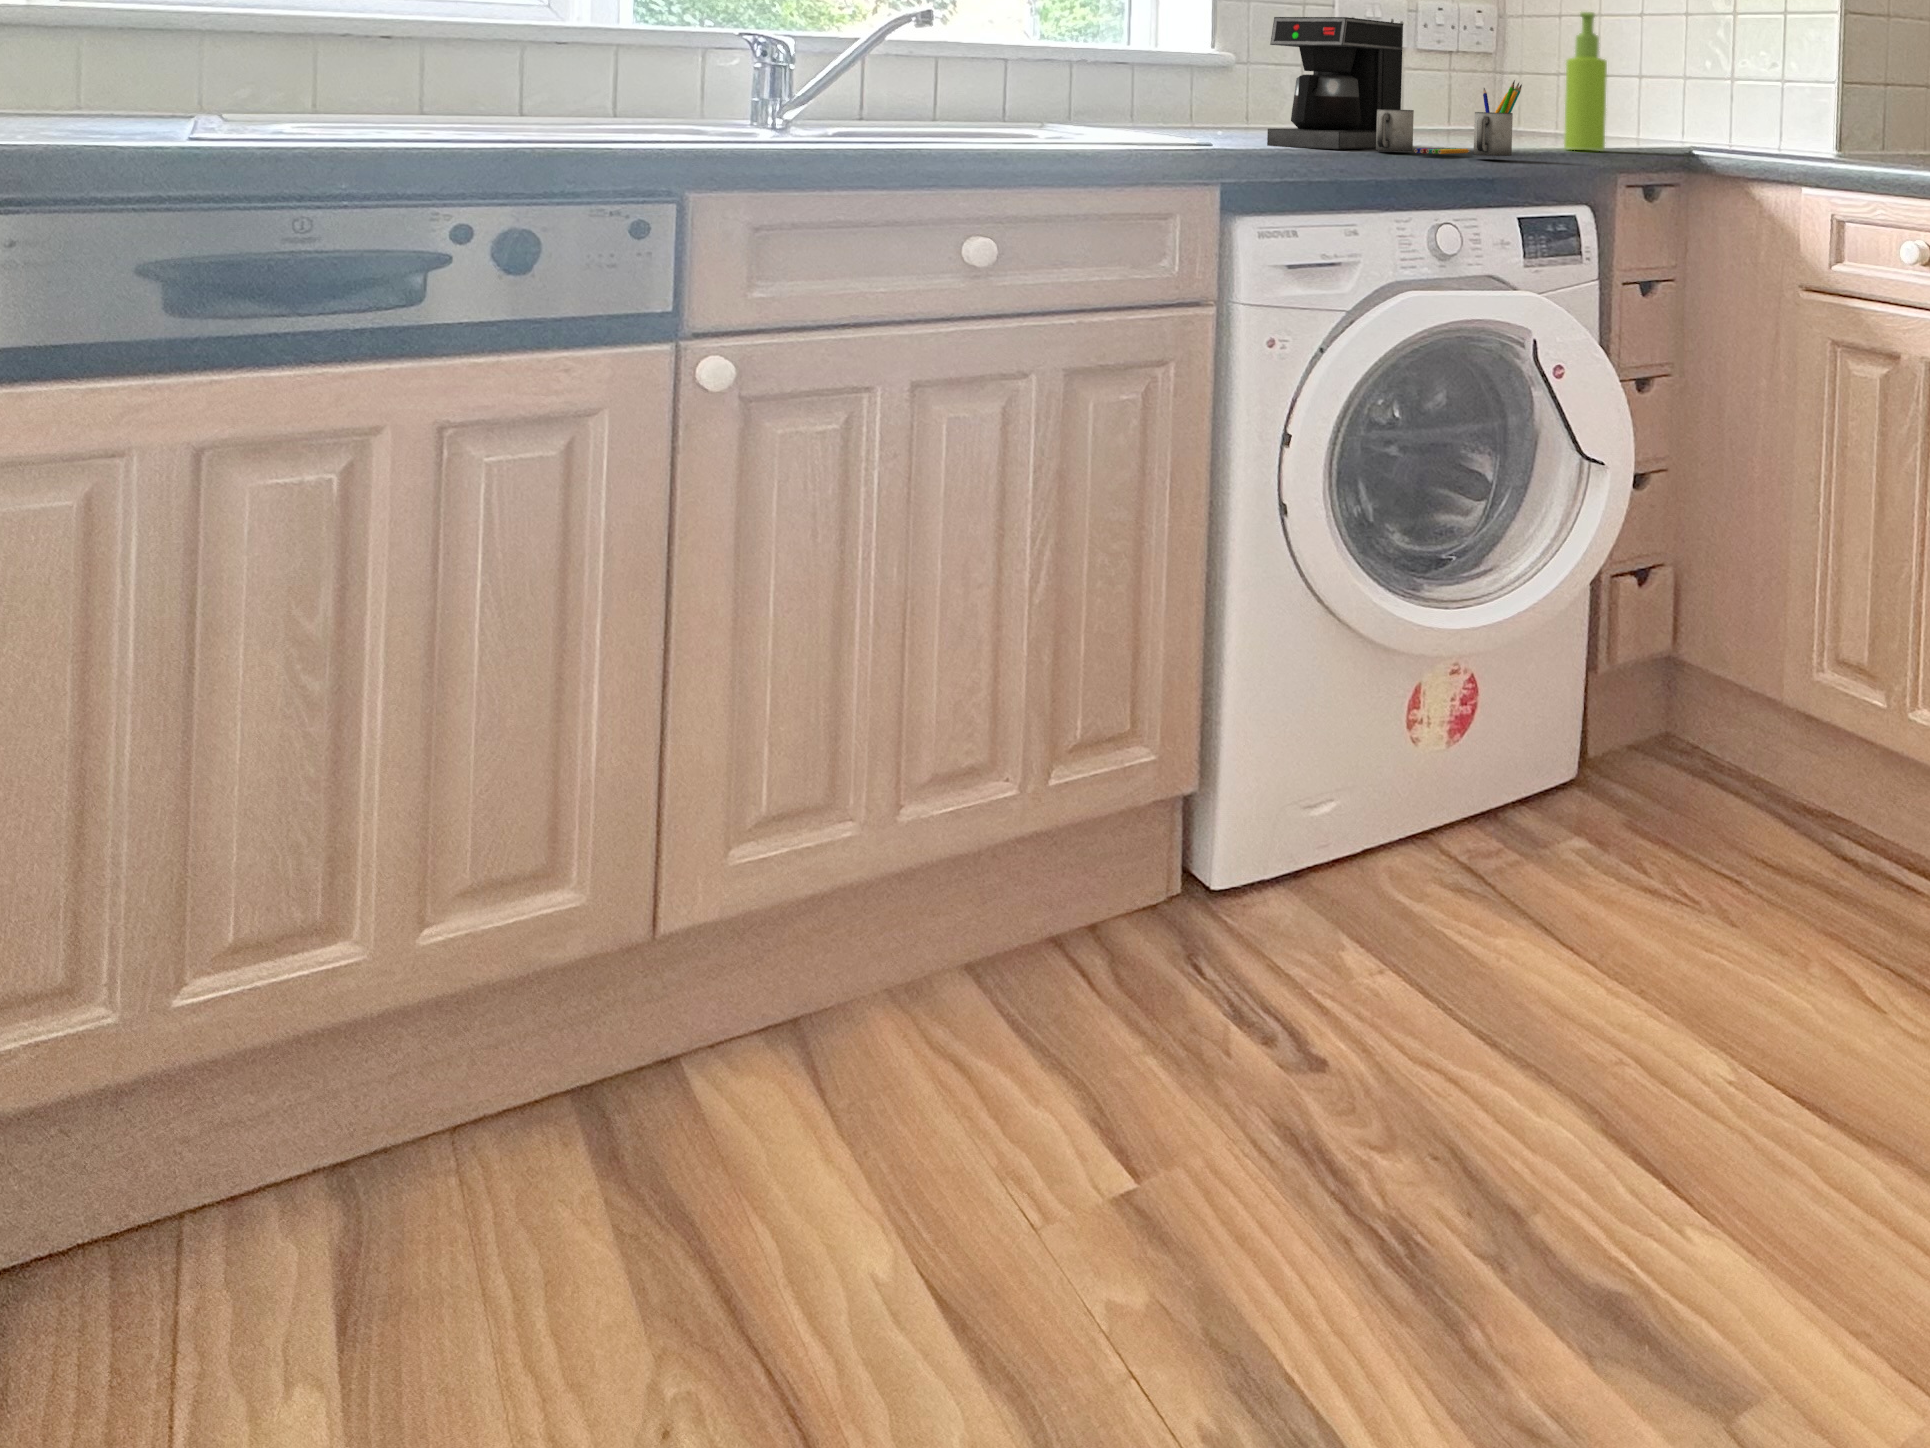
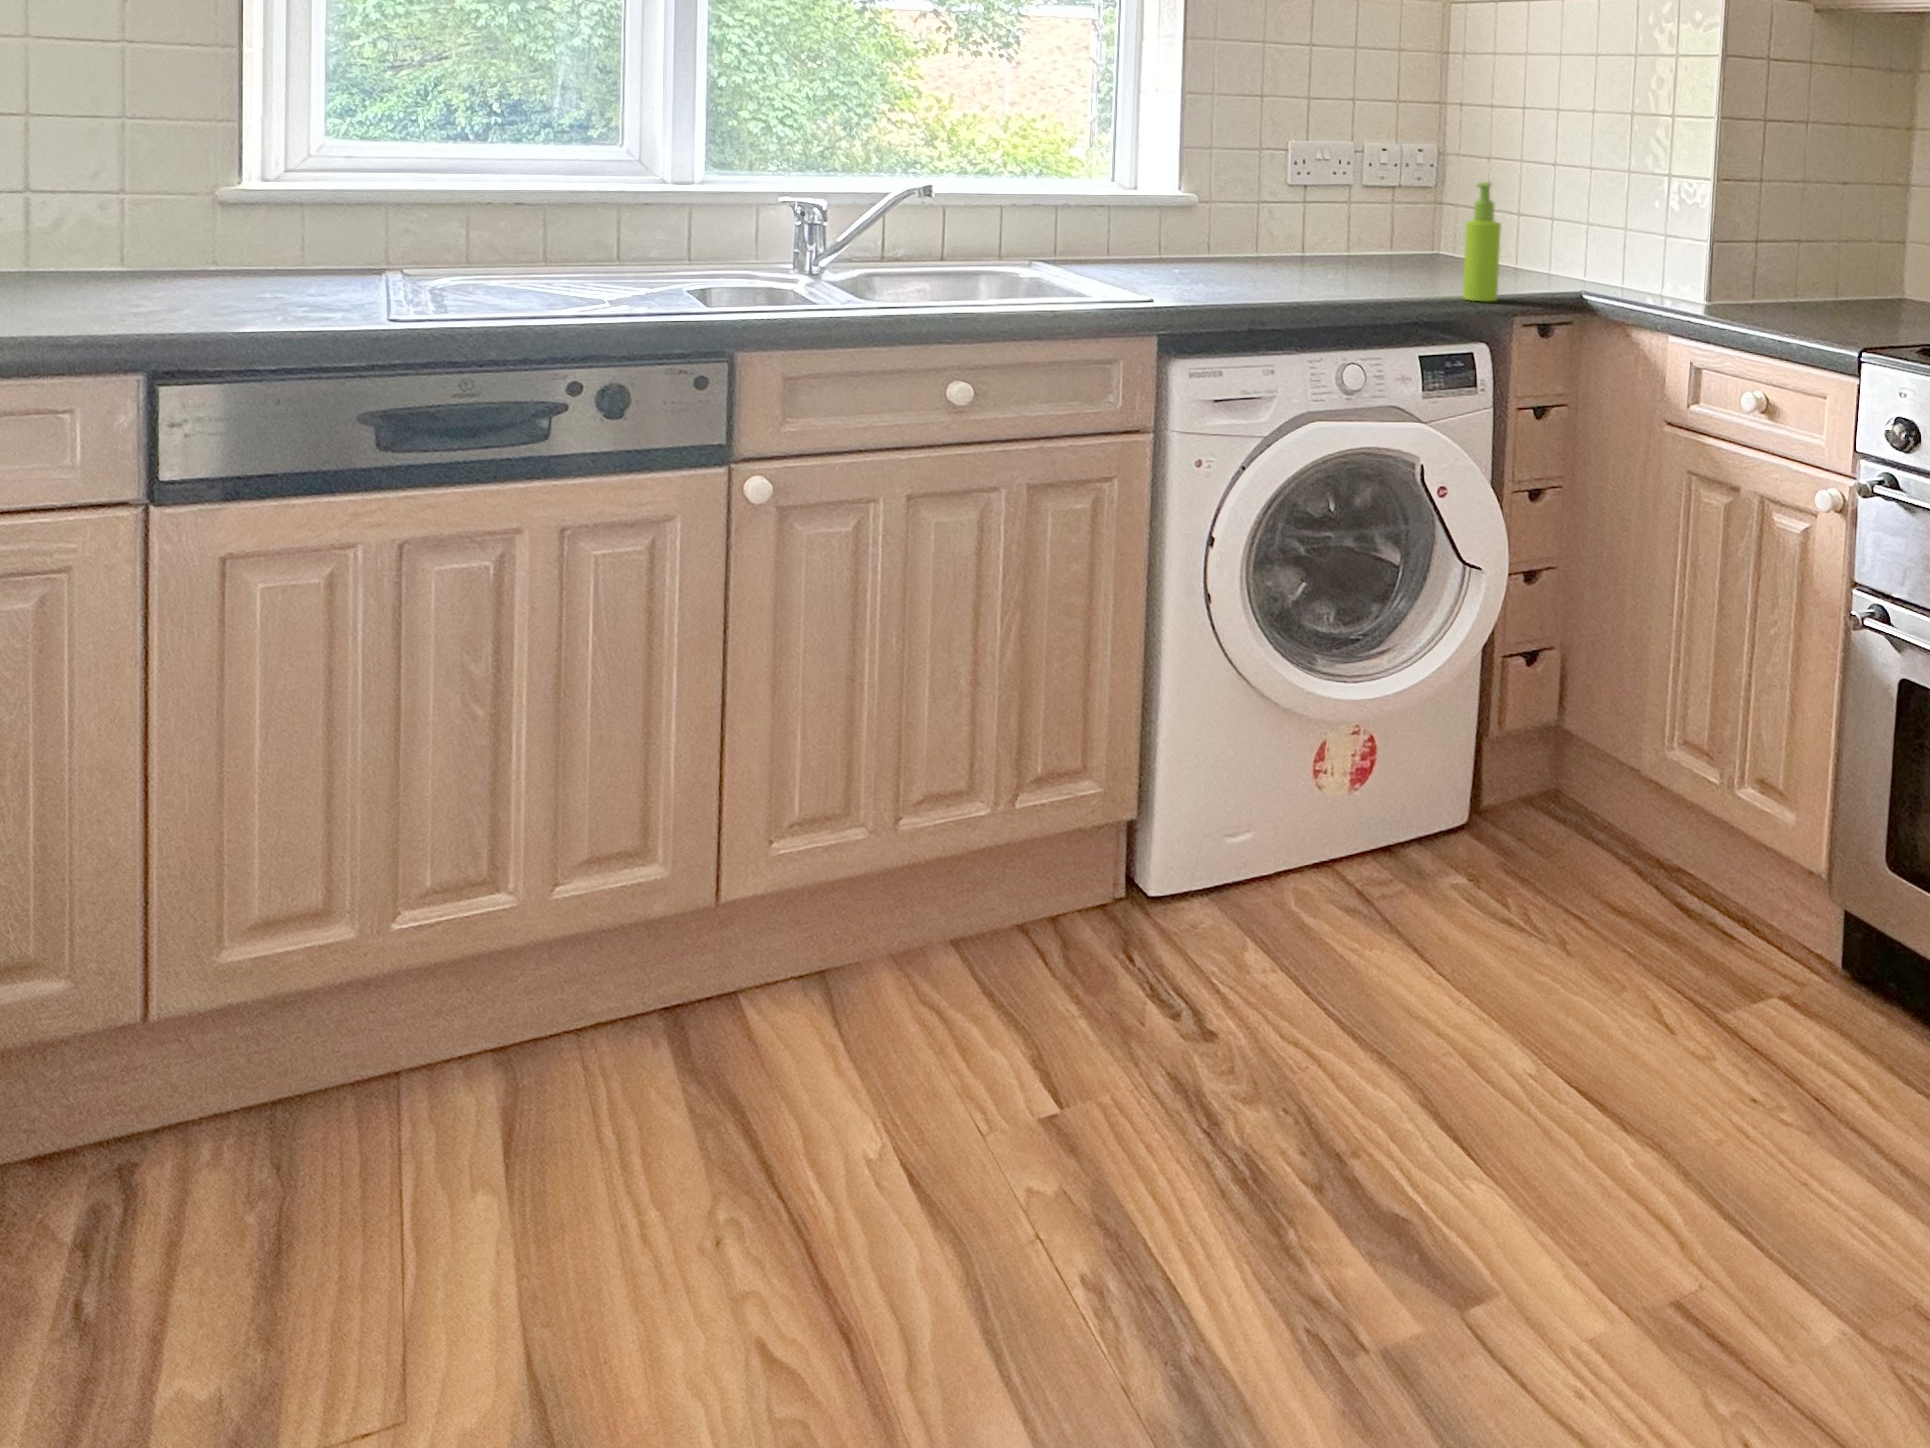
coffee maker: present [1267,17,1522,156] -> none [1203,191,1408,319]

